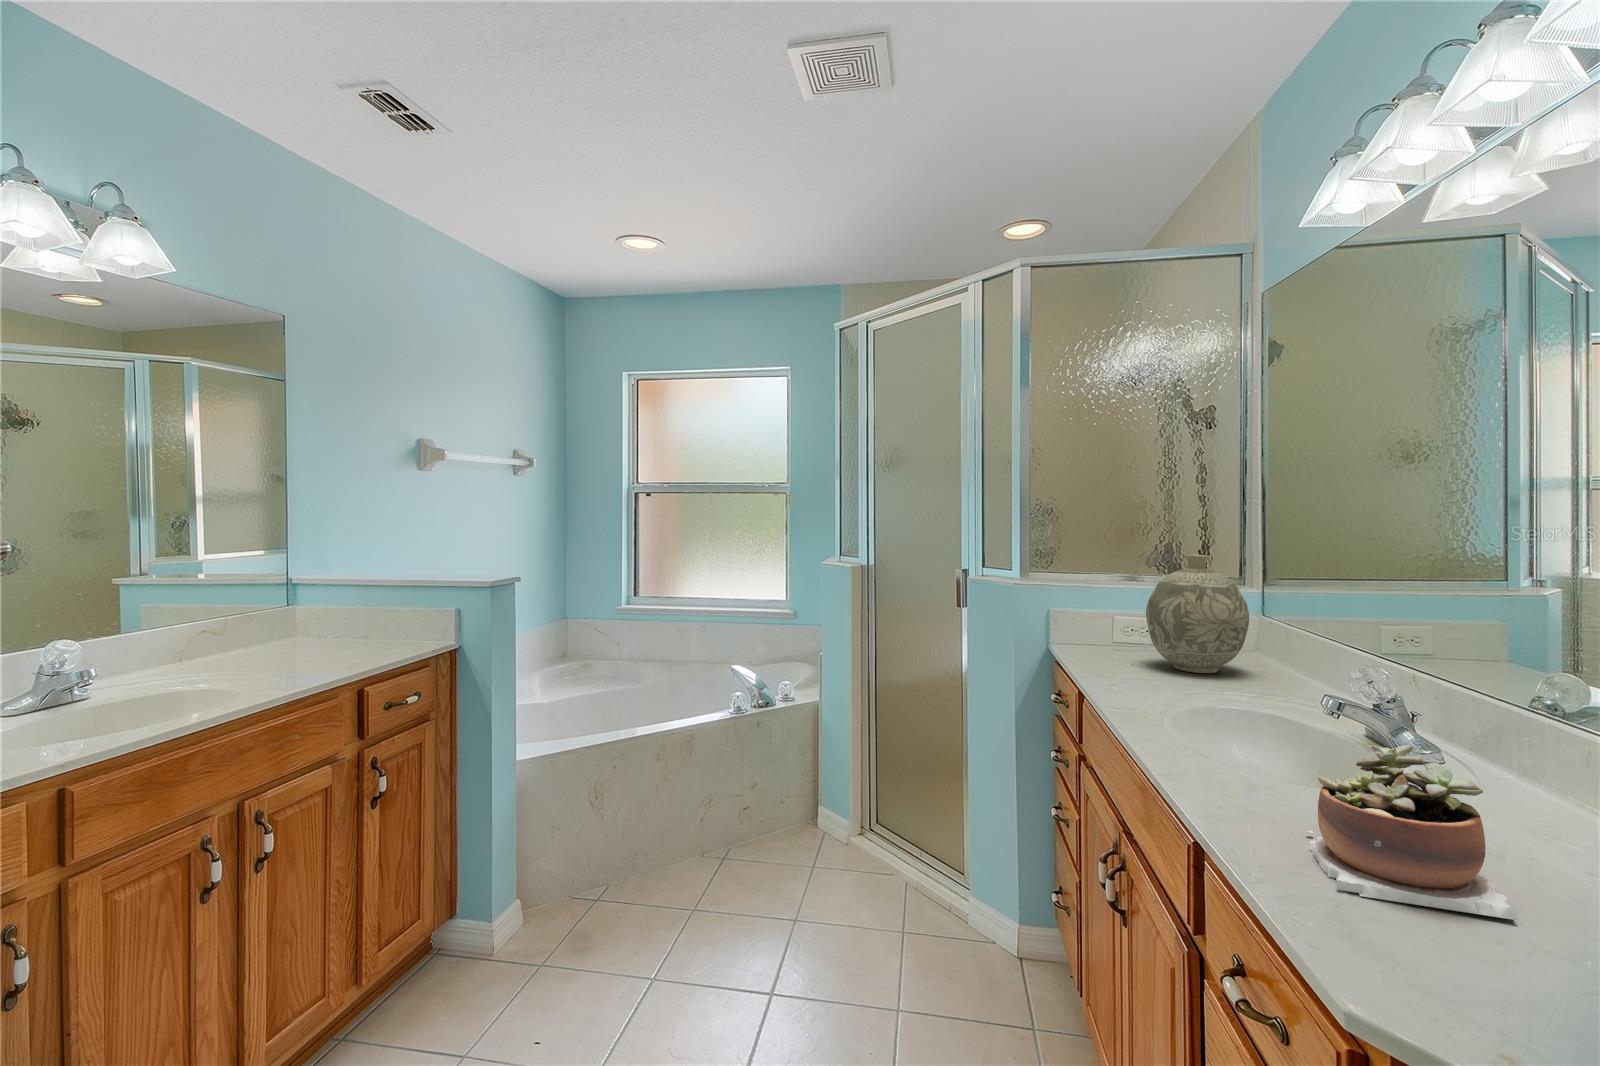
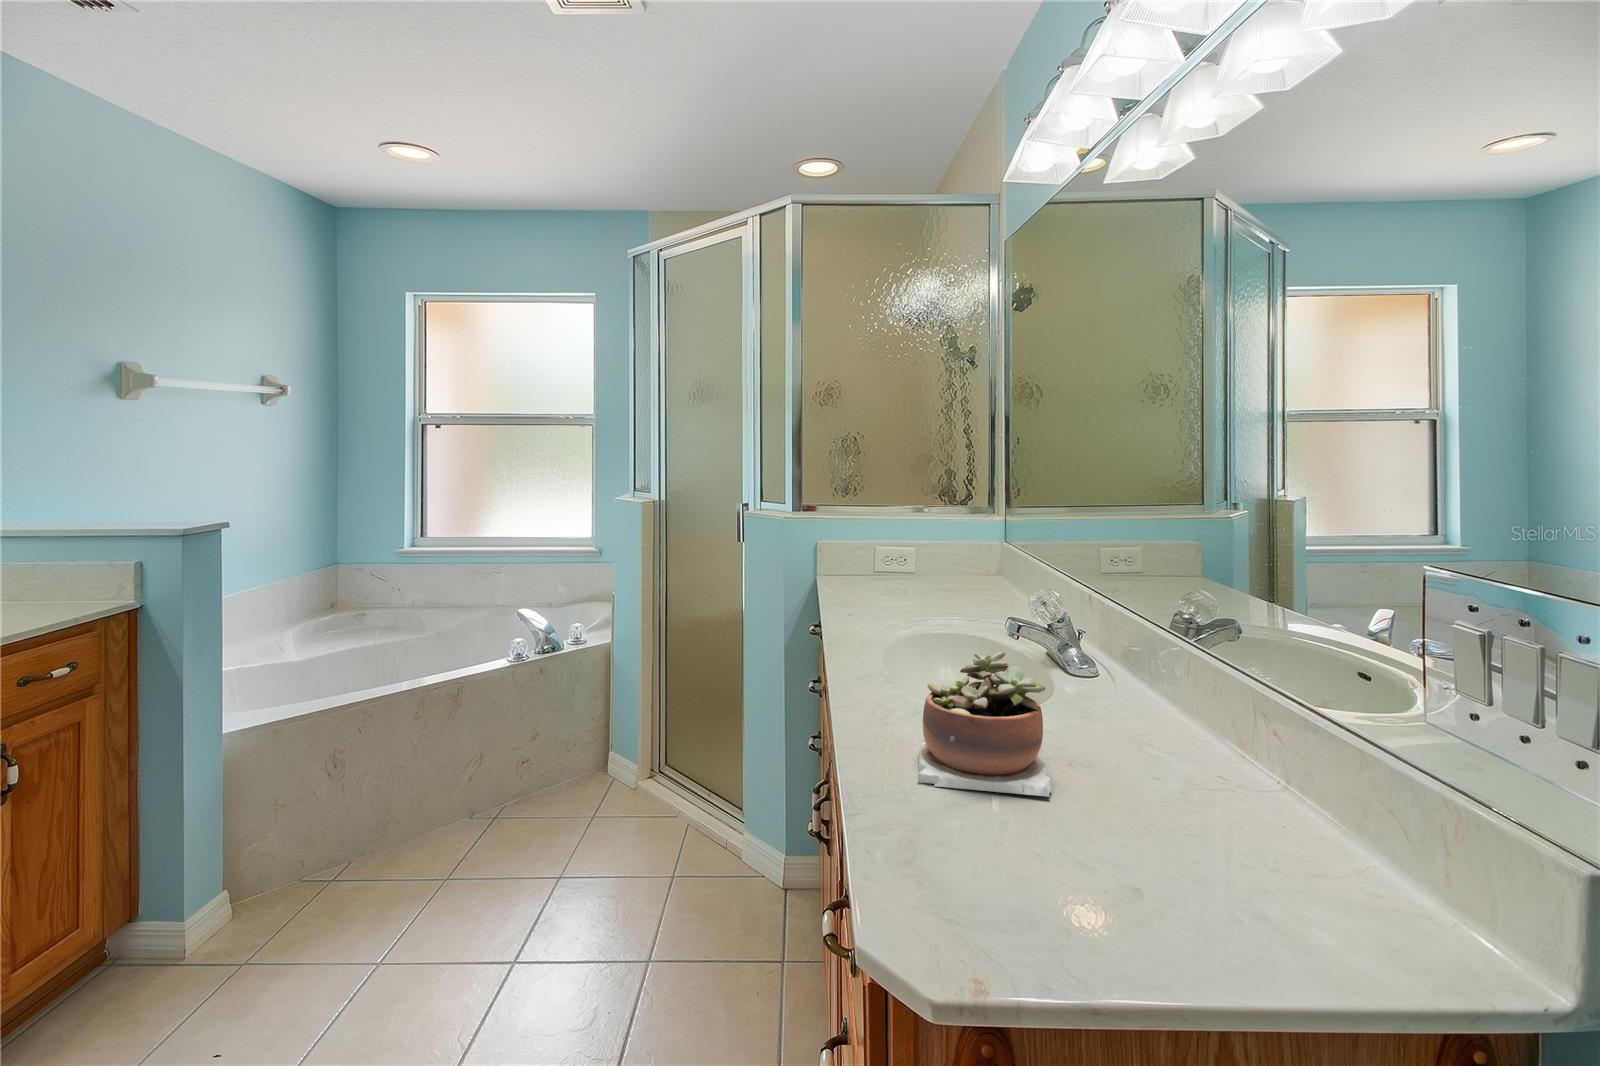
decorative vase: present [1146,555,1249,673] -> none [892,494,980,605]

